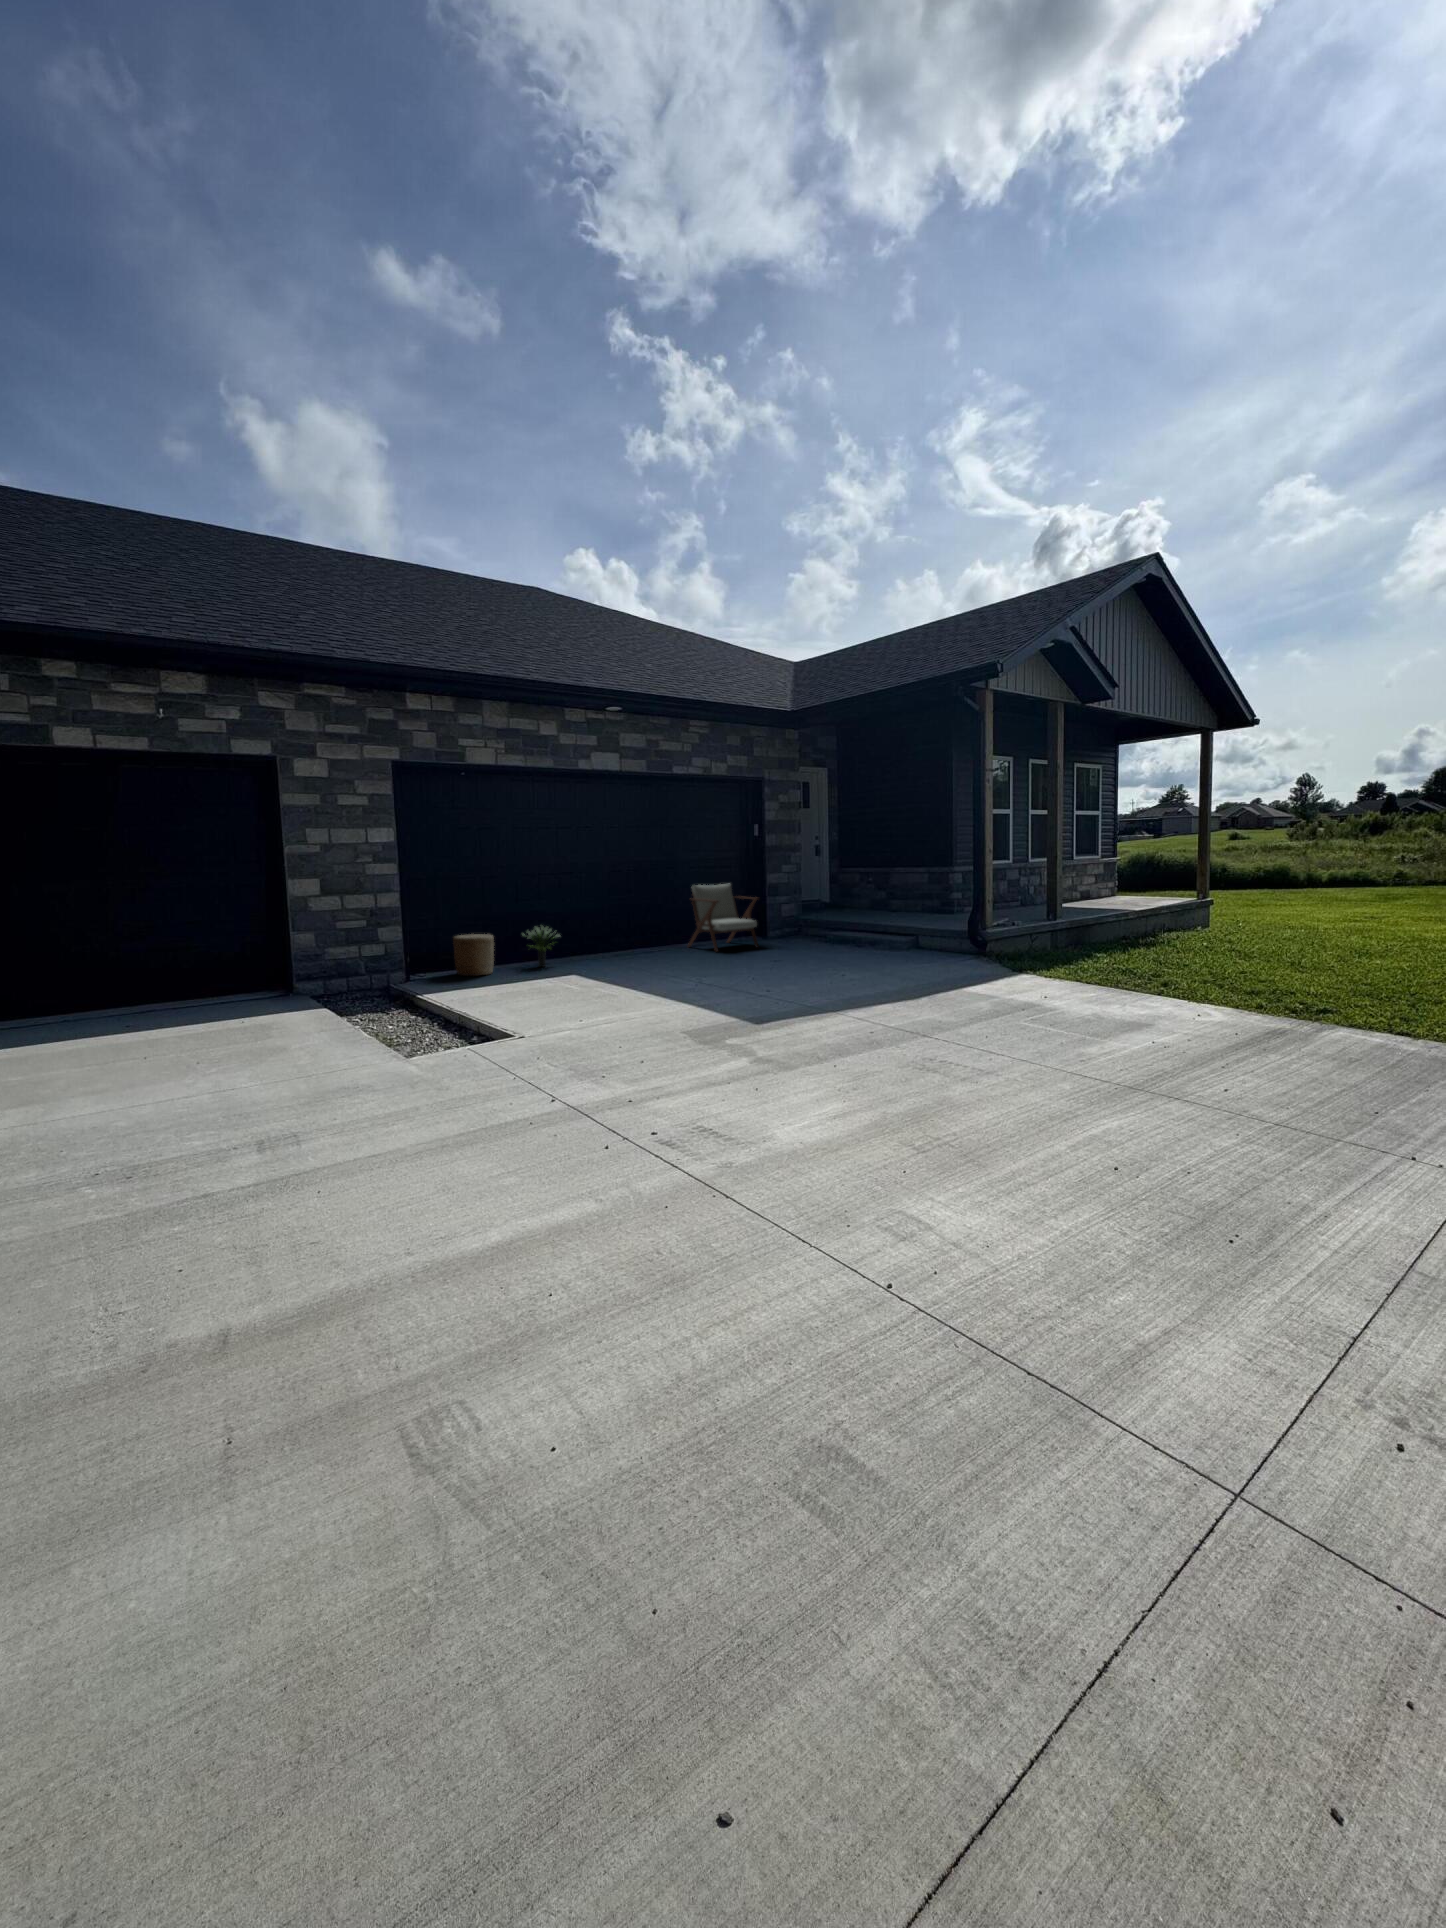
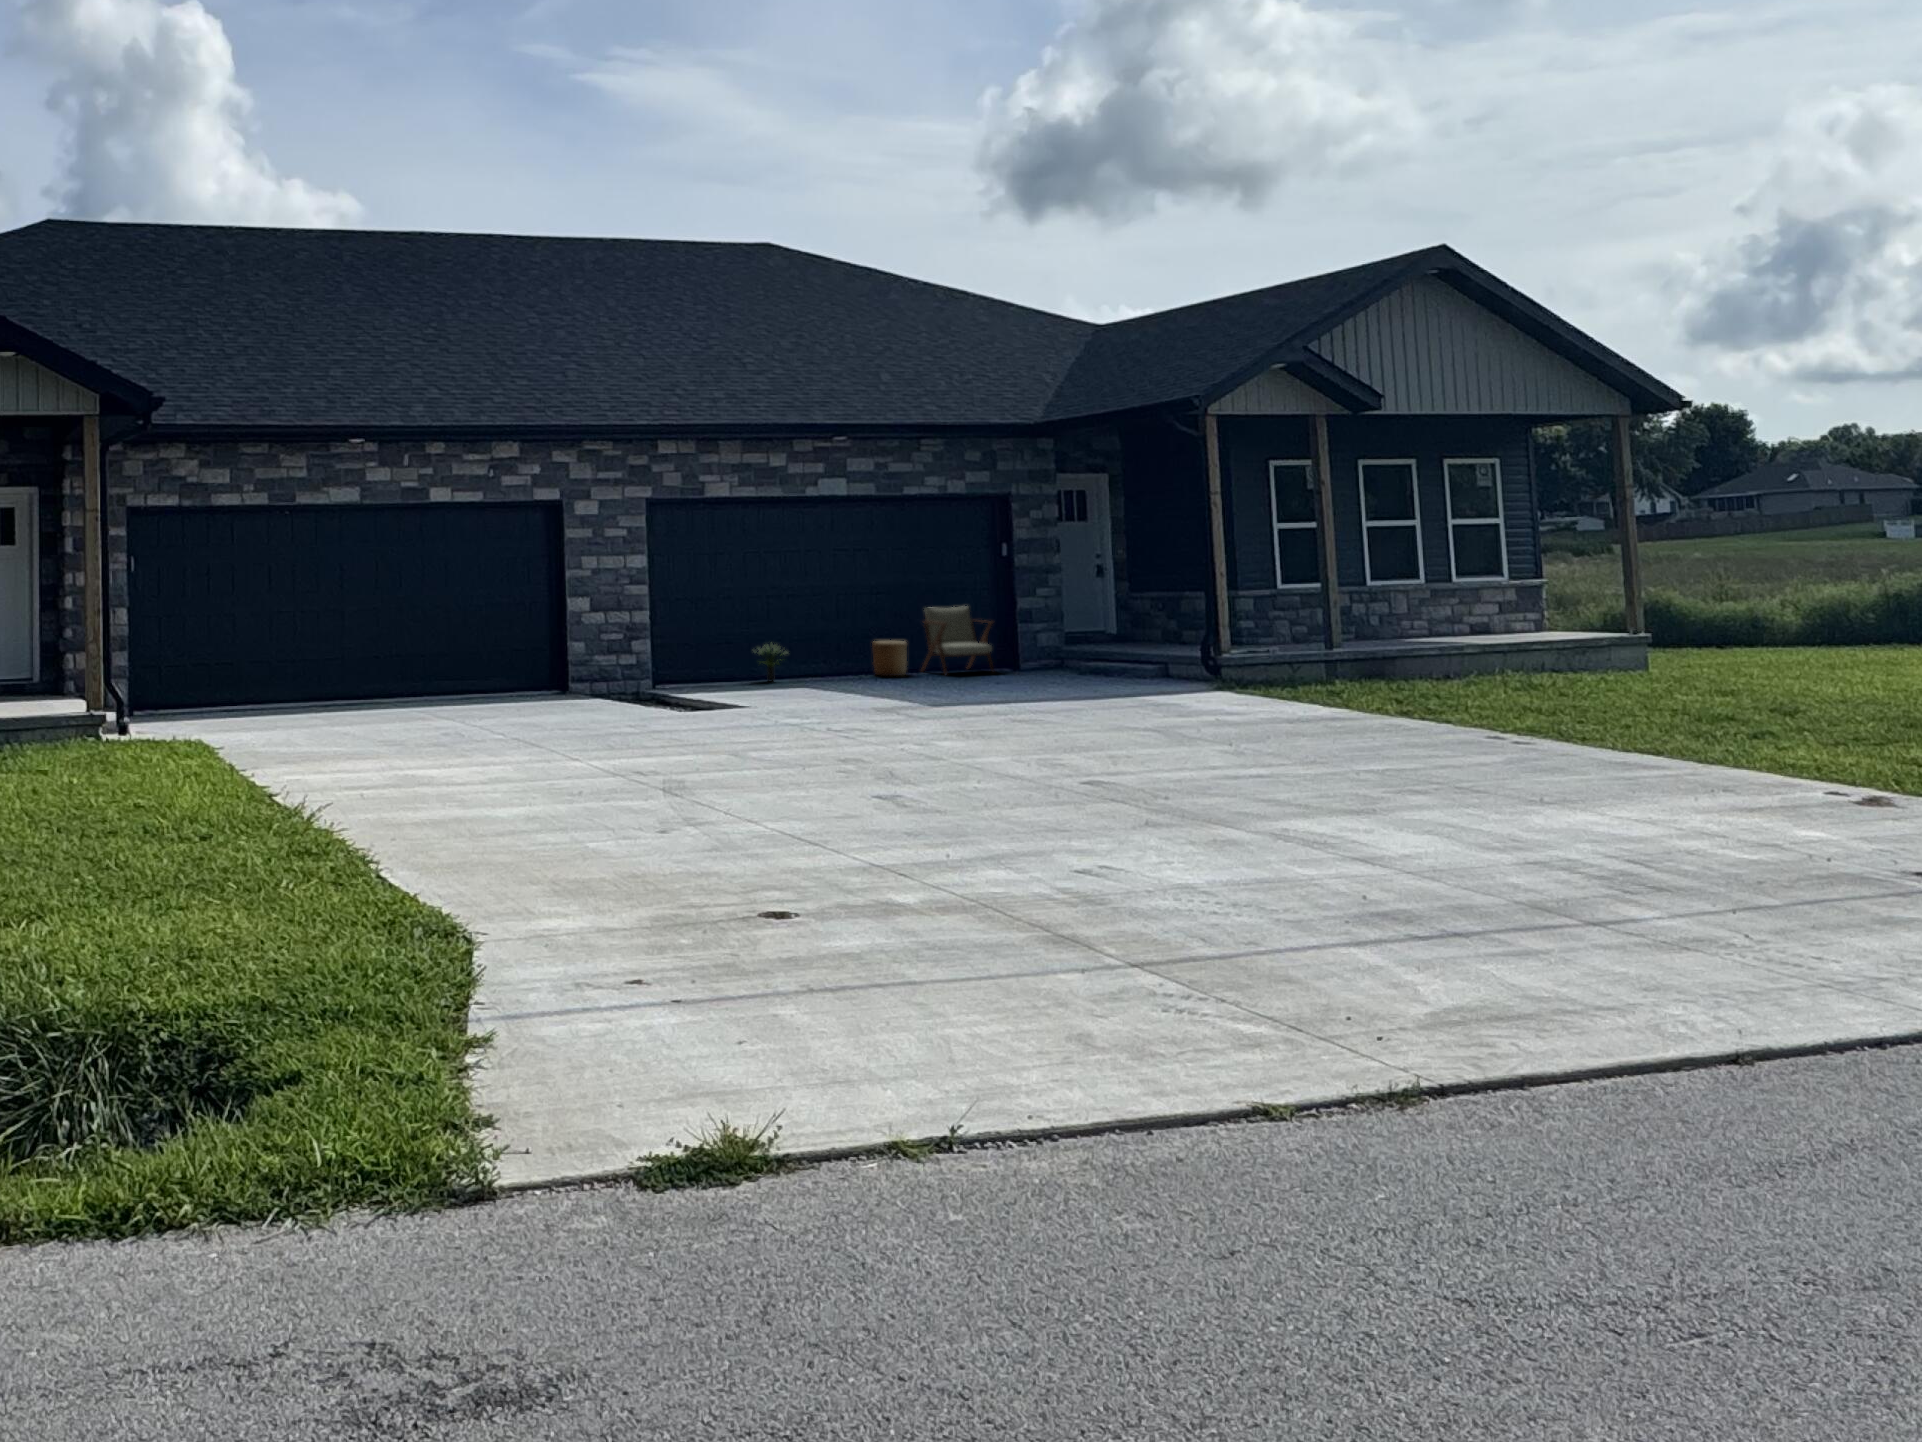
woven basket: present [453,934,494,976] -> present [872,641,907,676]

